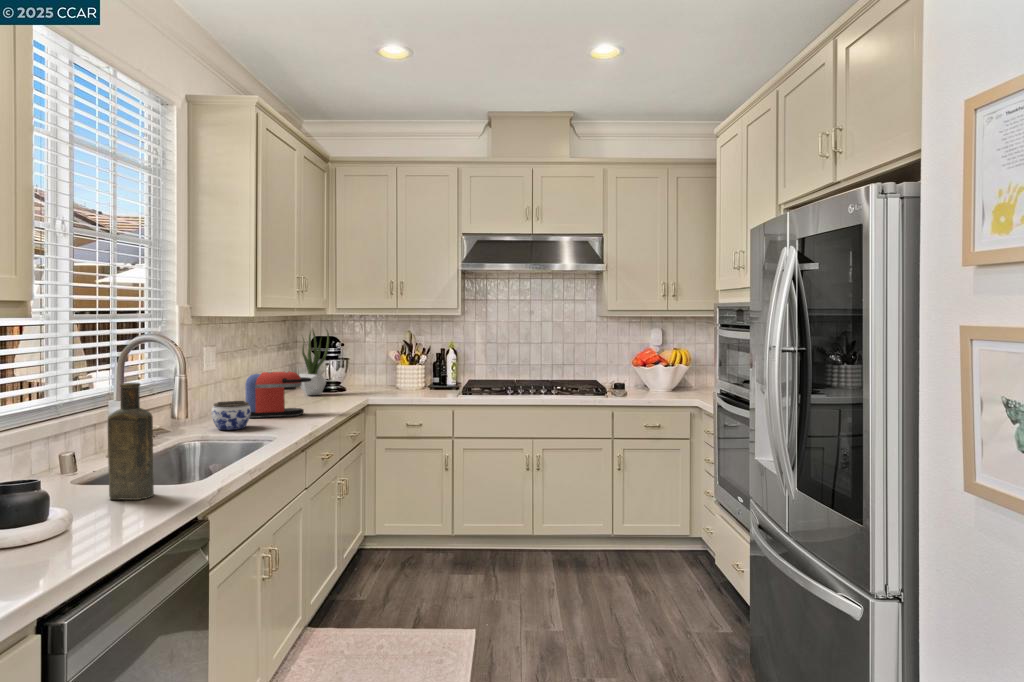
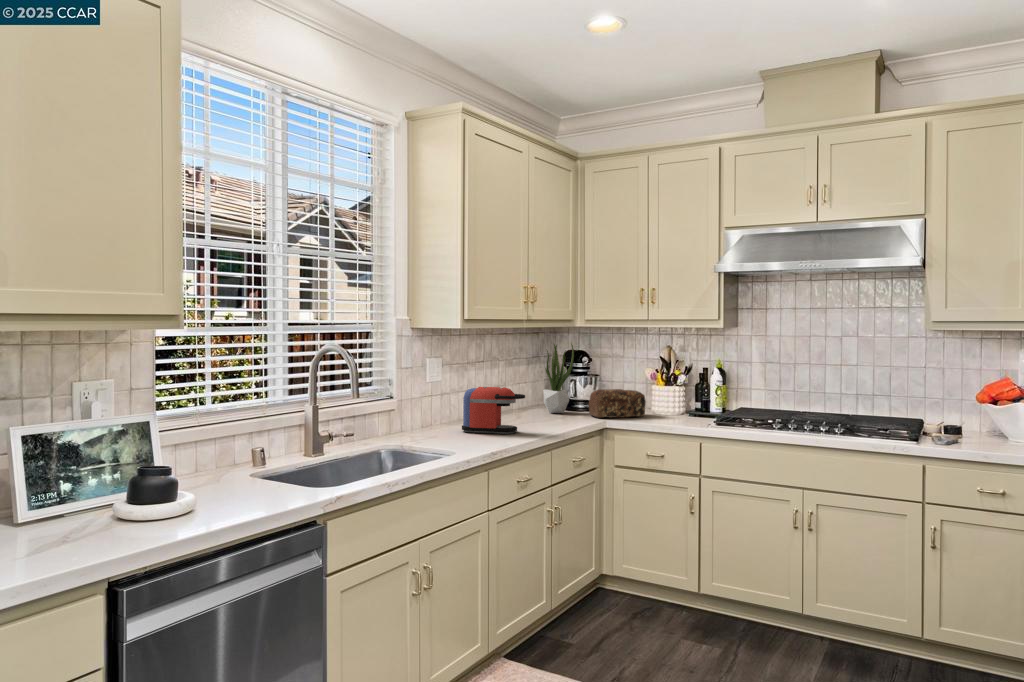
bread loaf: none [347,370,399,397] -> present [588,389,646,418]
bottle: present [108,383,154,500] -> none [252,393,286,501]
jar: present [212,401,251,430] -> none [417,414,453,443]

